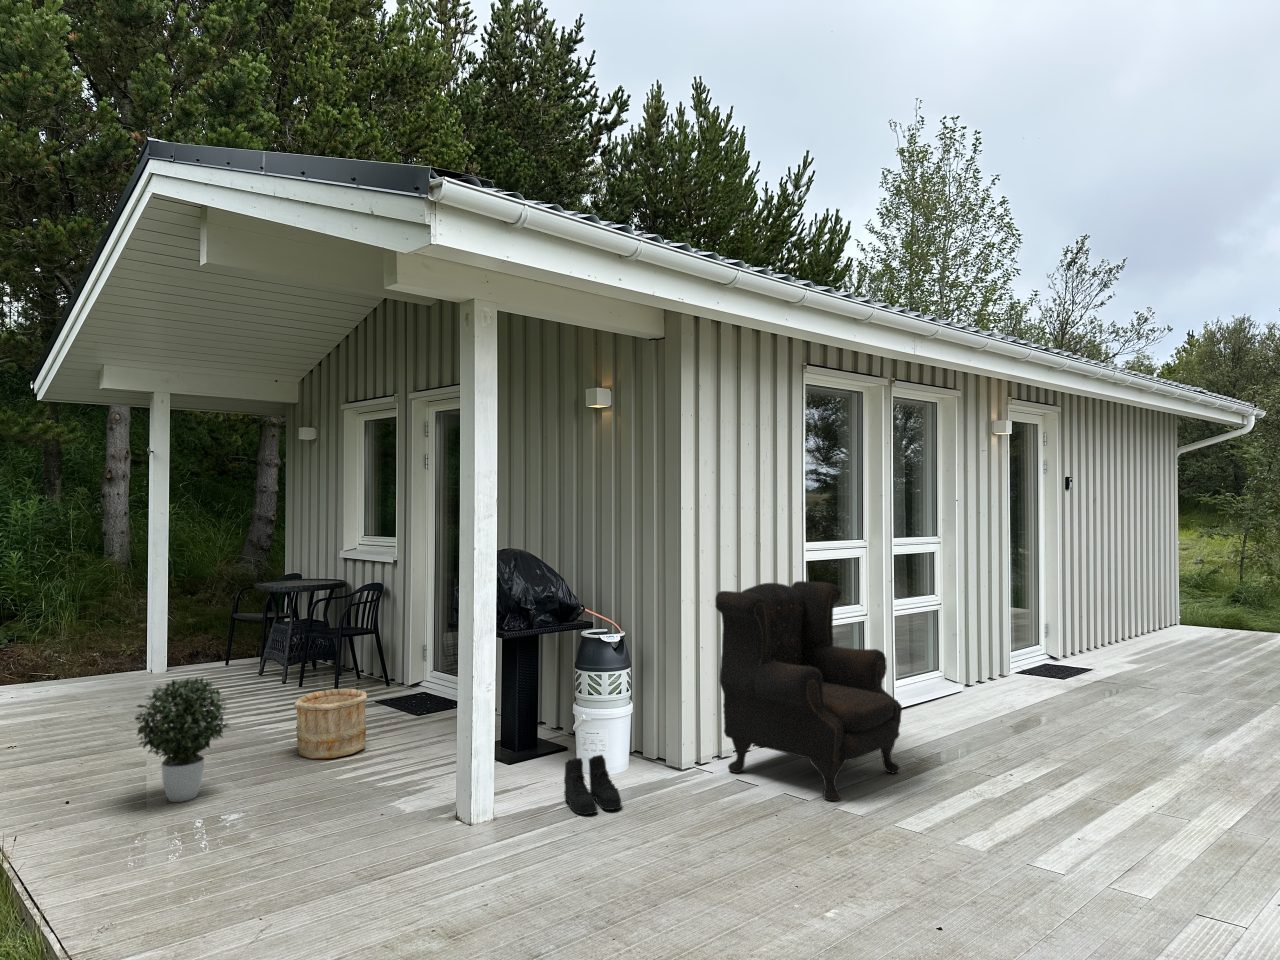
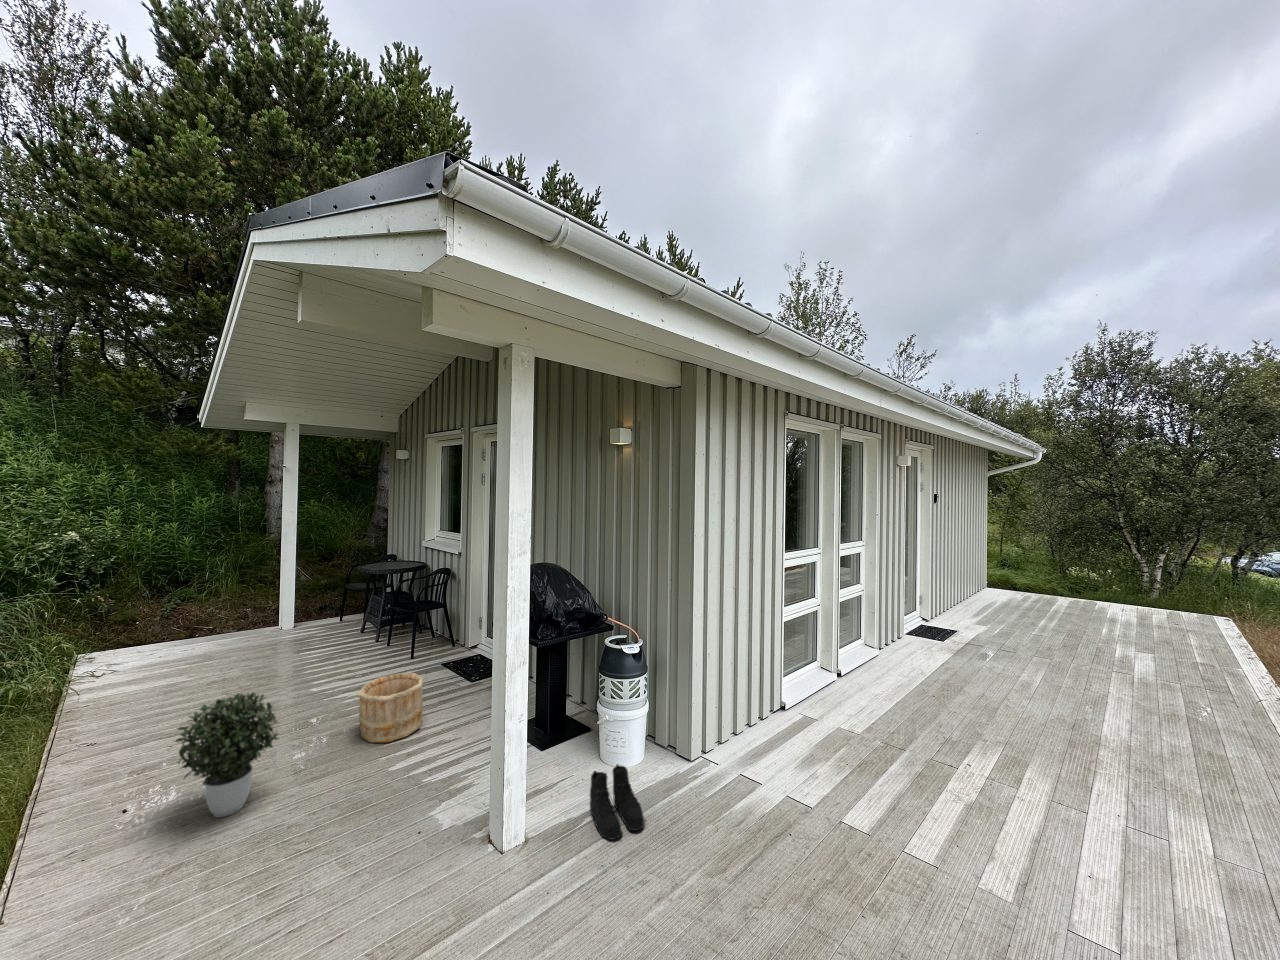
armchair: present [715,581,902,801] -> none [722,588,879,810]

